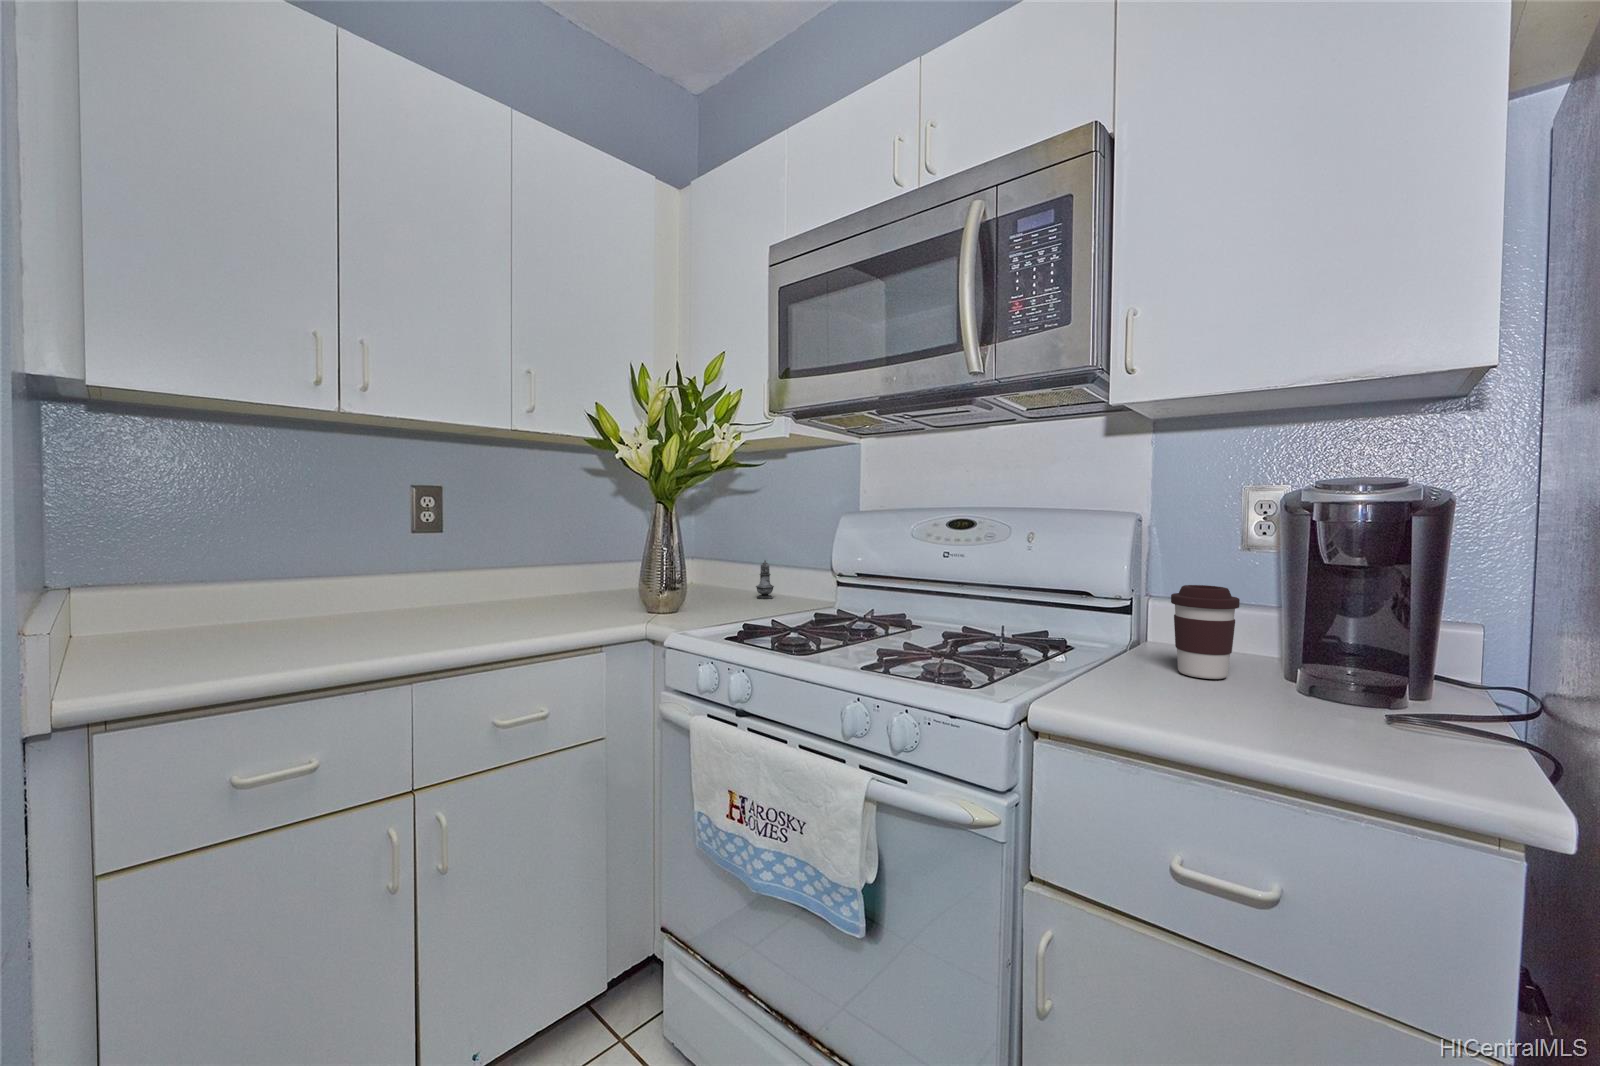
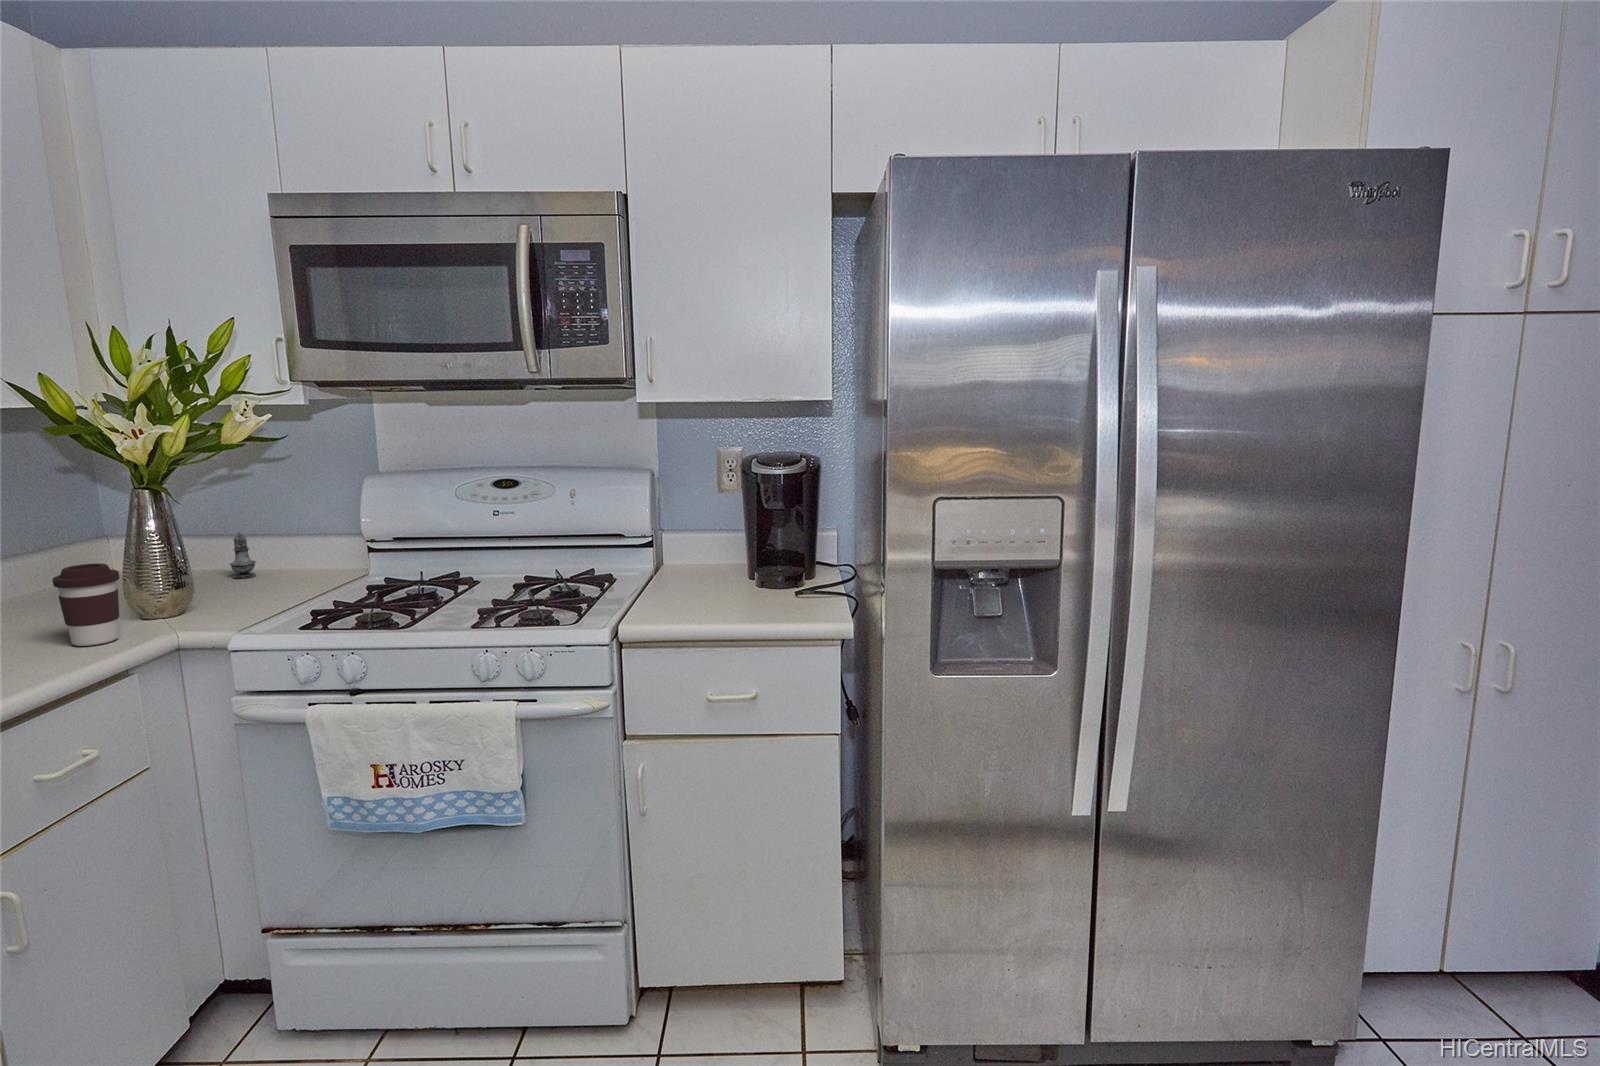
coffee cup: present [1171,585,1240,679] -> present [52,563,120,646]

